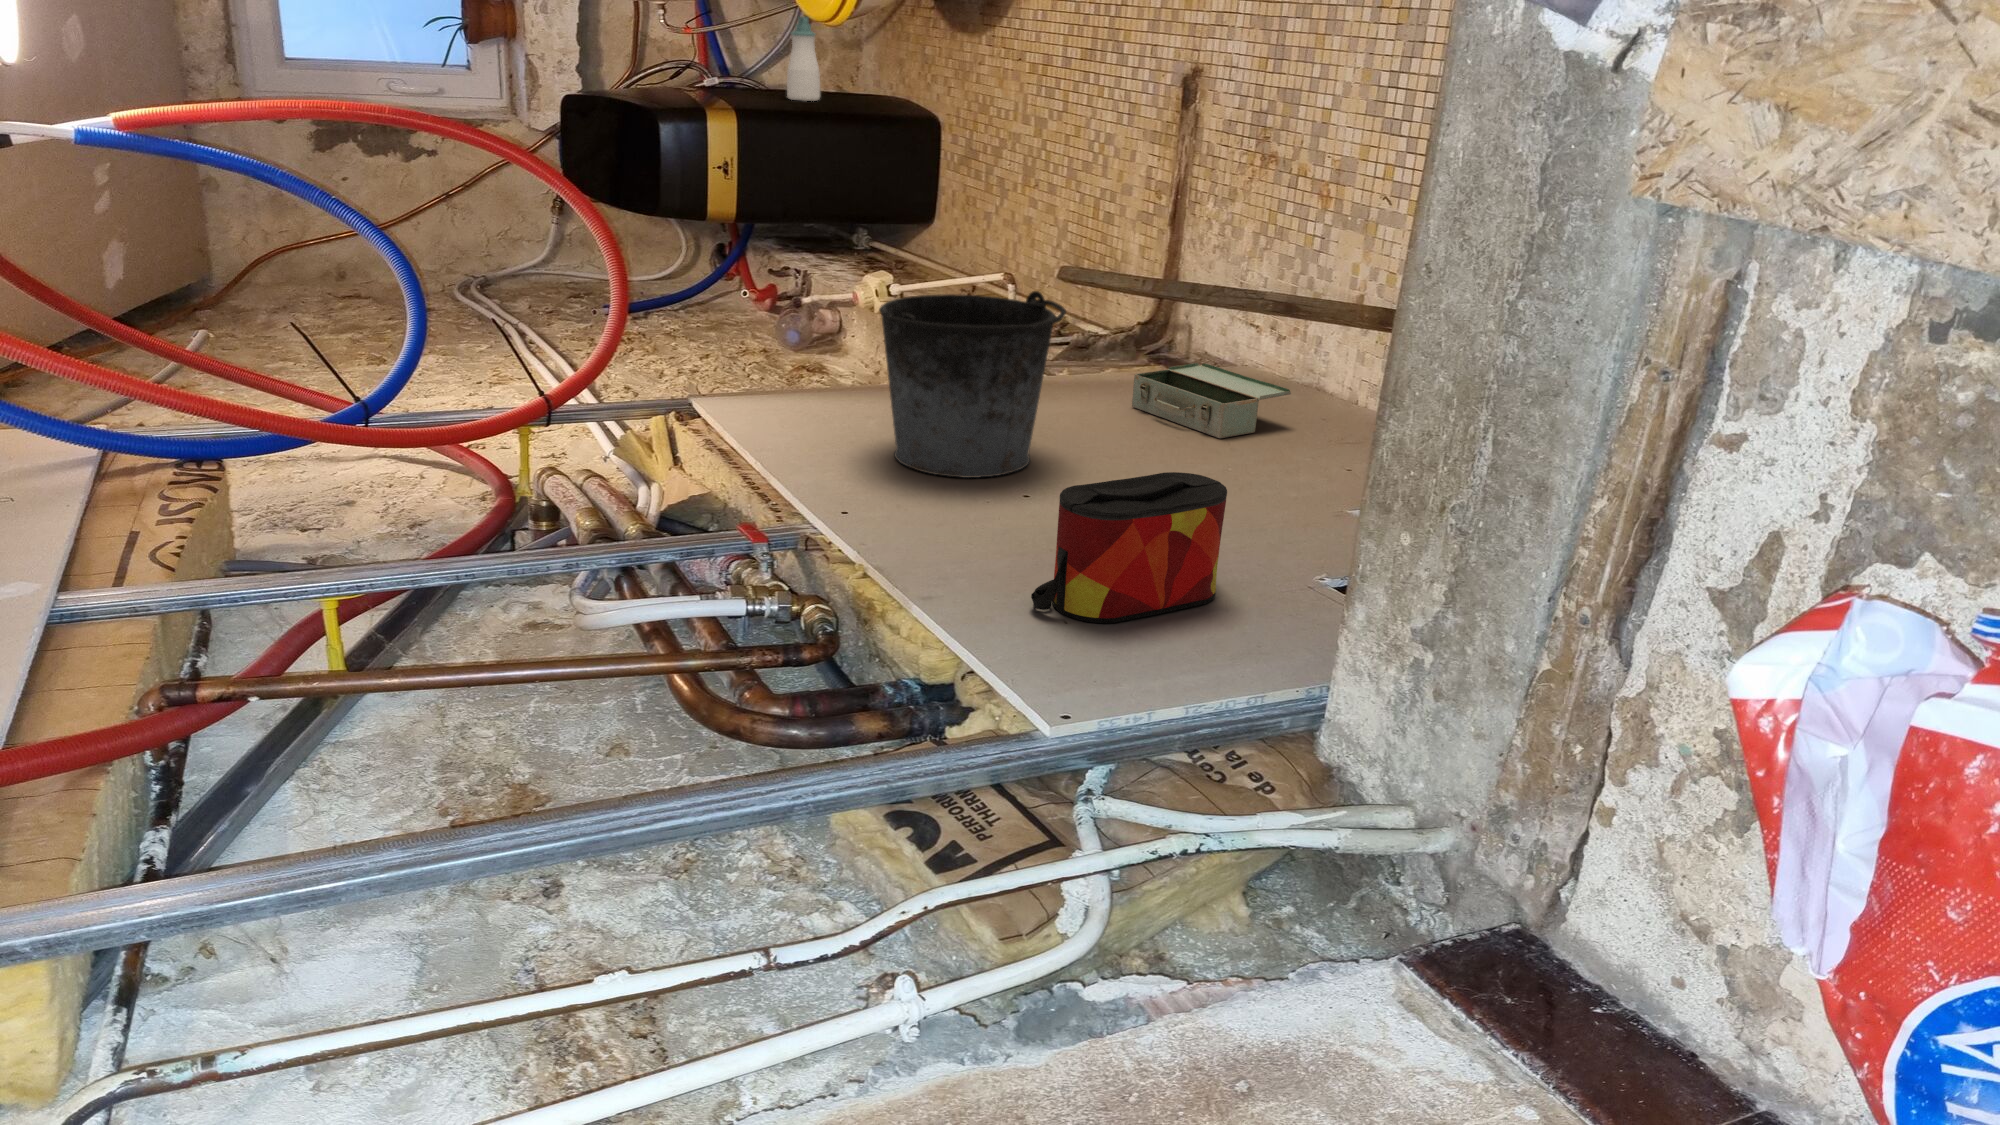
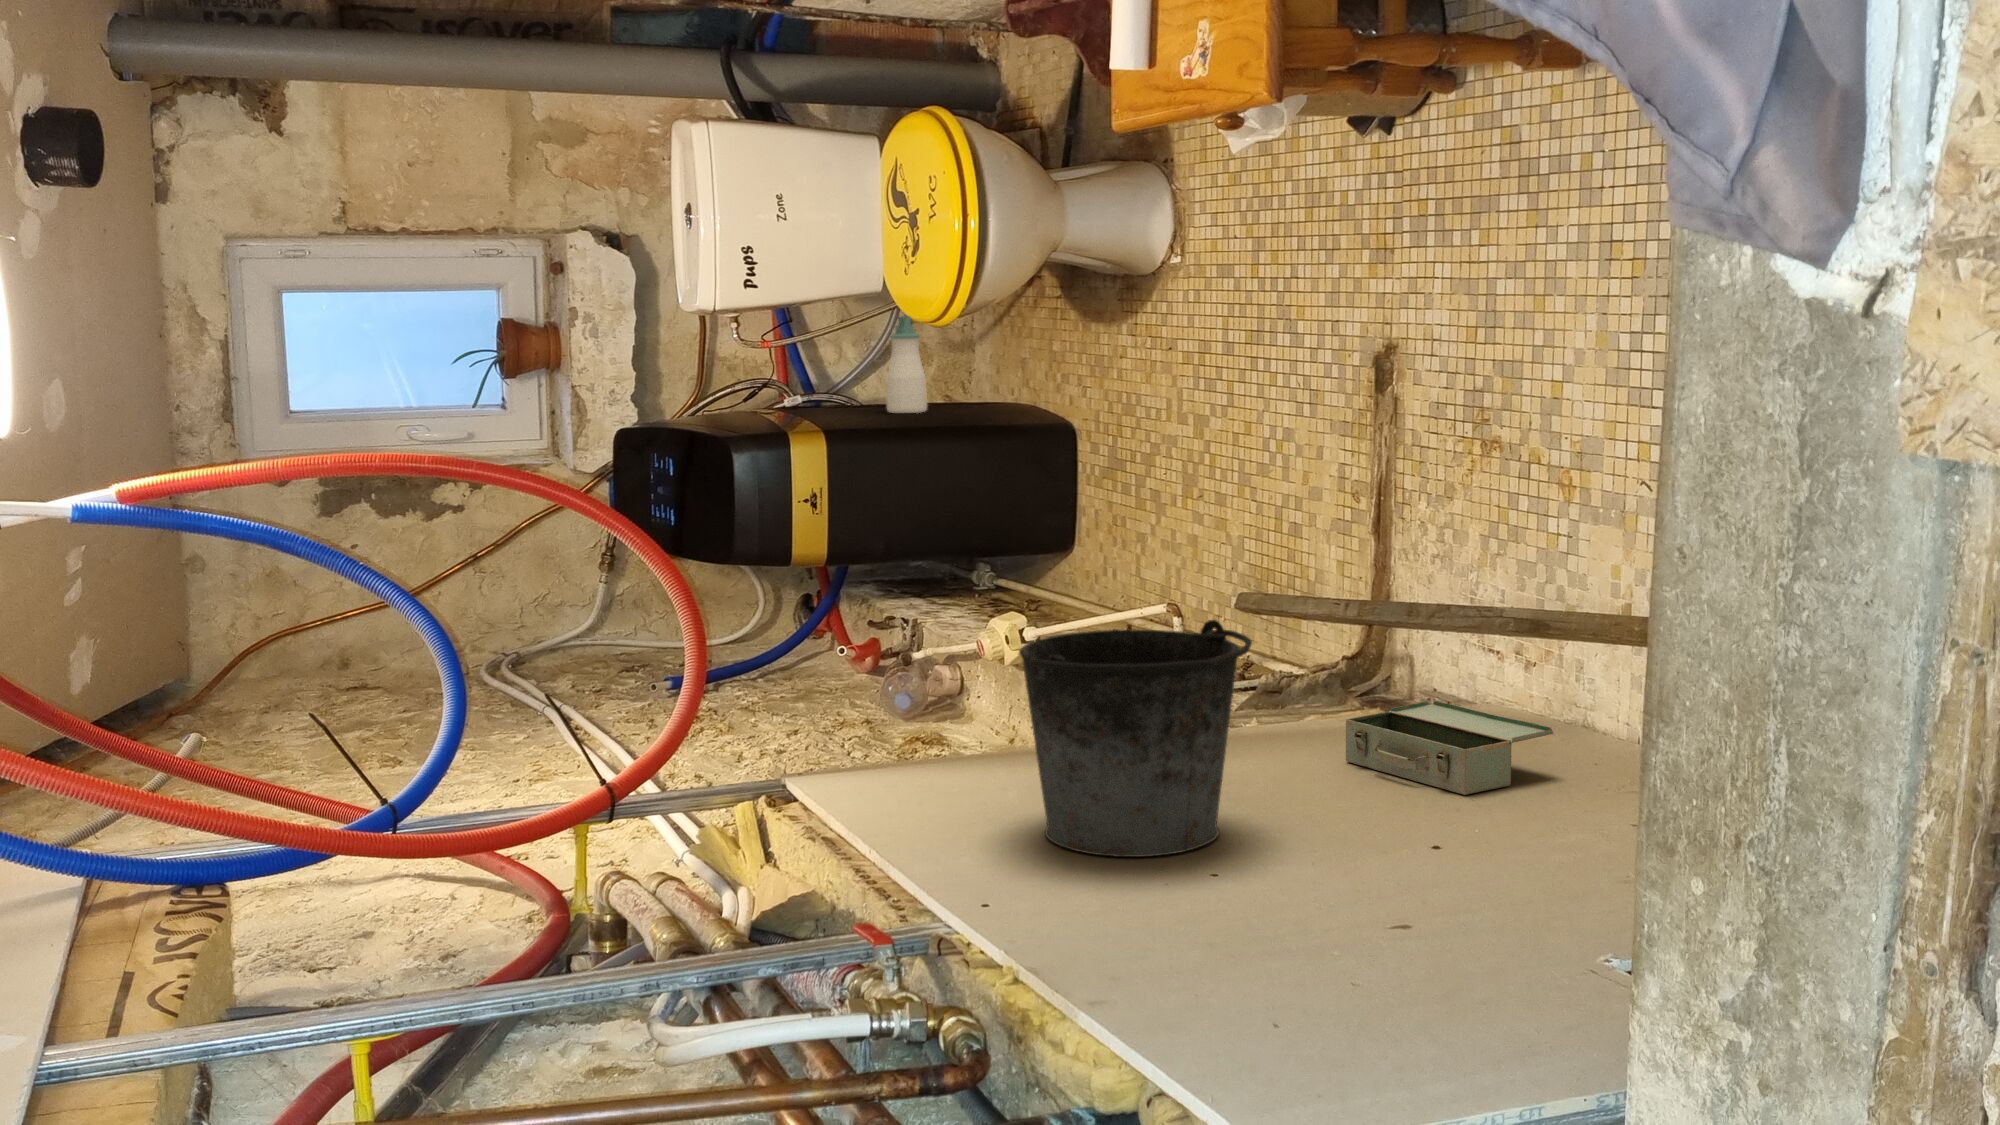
bag: present [1031,472,1227,623] -> none [1234,829,1475,1025]

